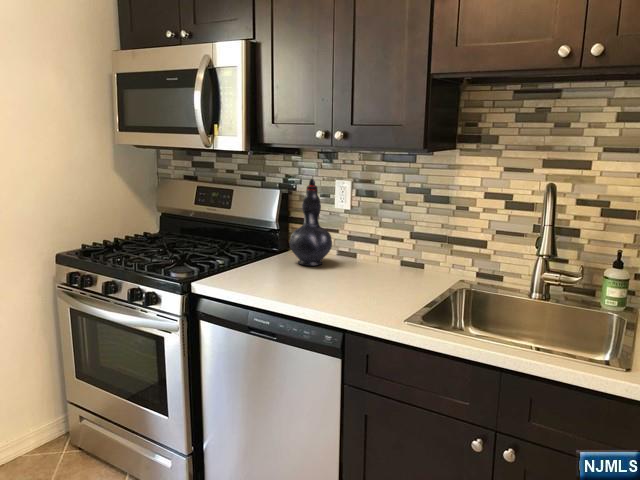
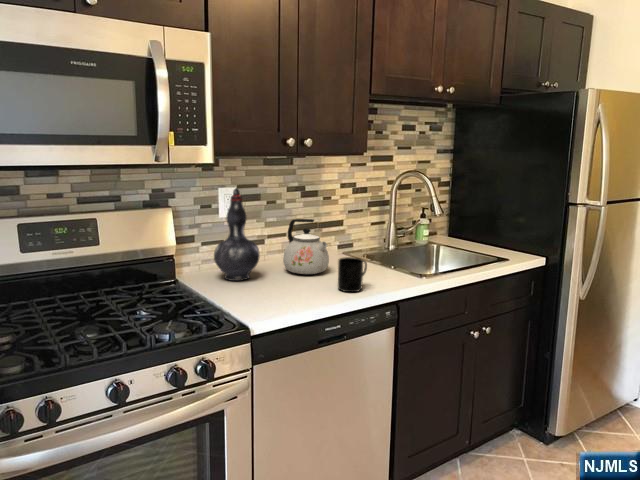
kettle: none [341,220,391,282] -> present [283,219,329,274]
mug: none [309,262,343,301] -> present [338,257,367,292]

